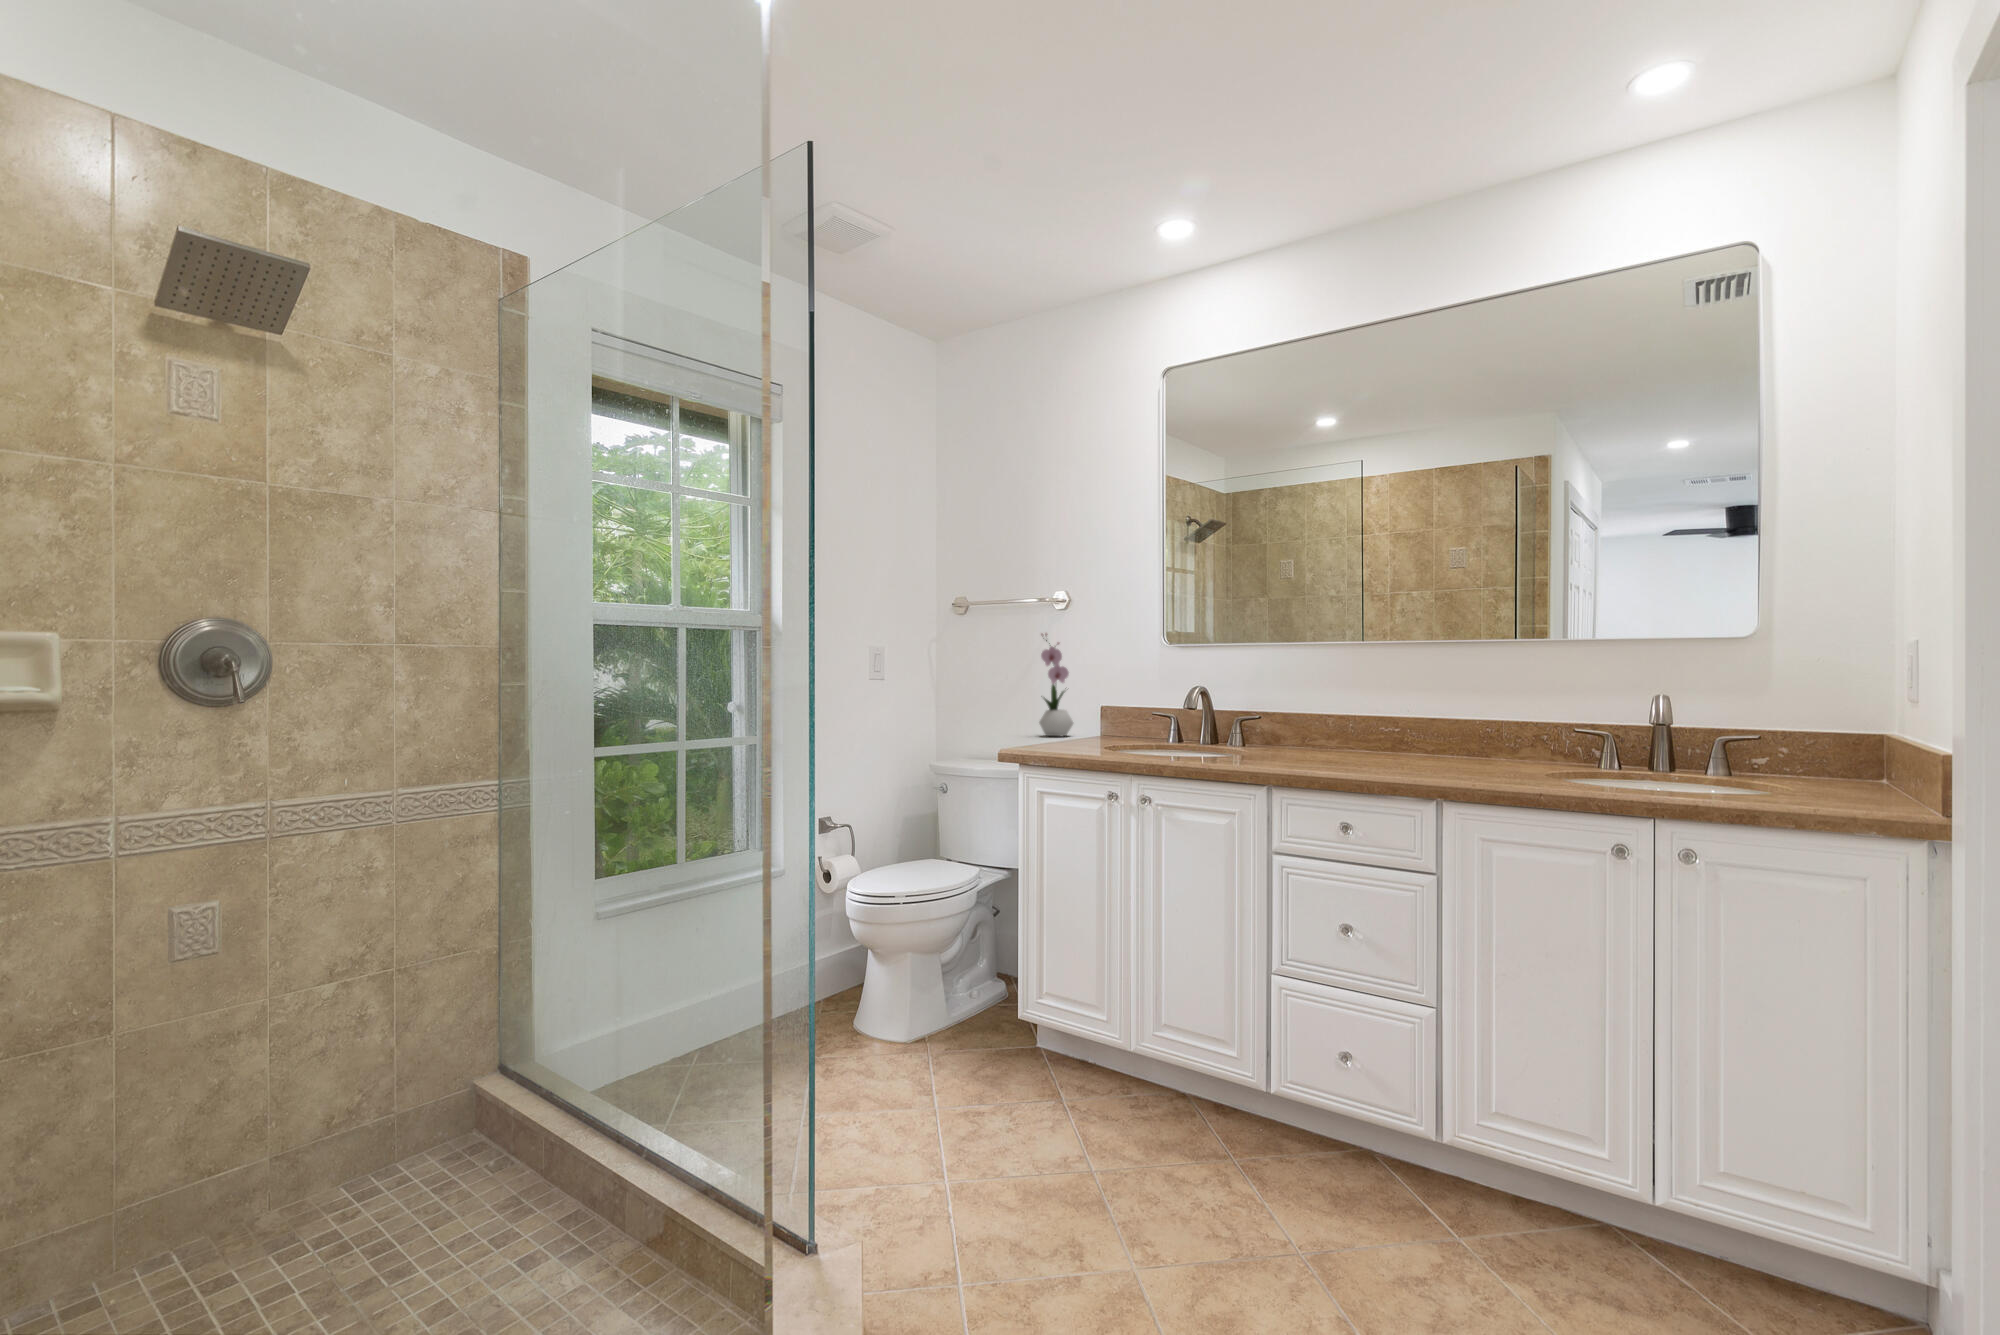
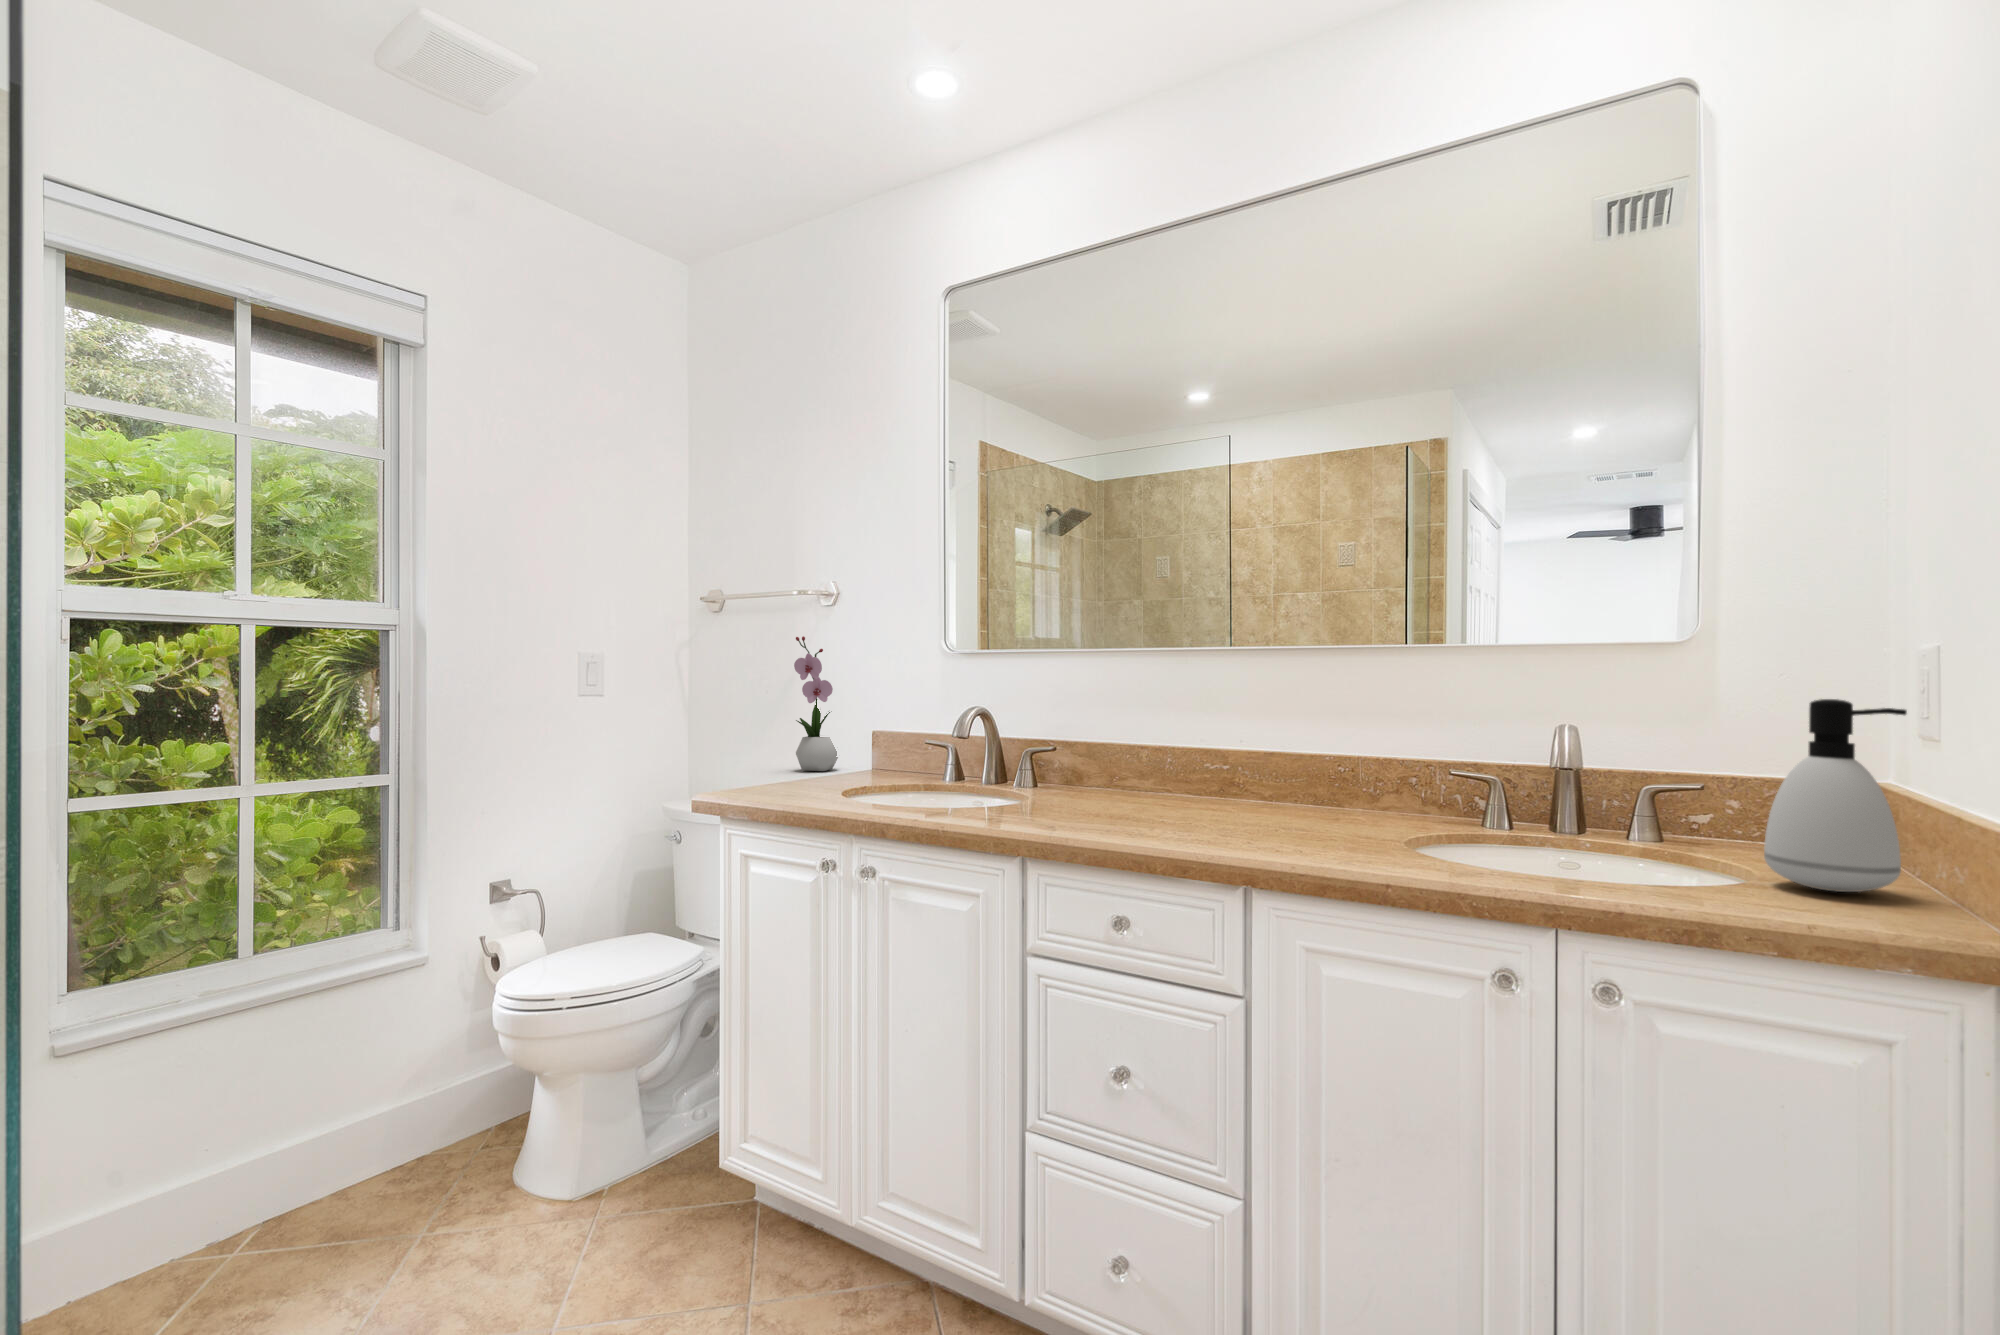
soap dispenser: none [1791,675,1883,797] -> present [1764,699,1907,892]

